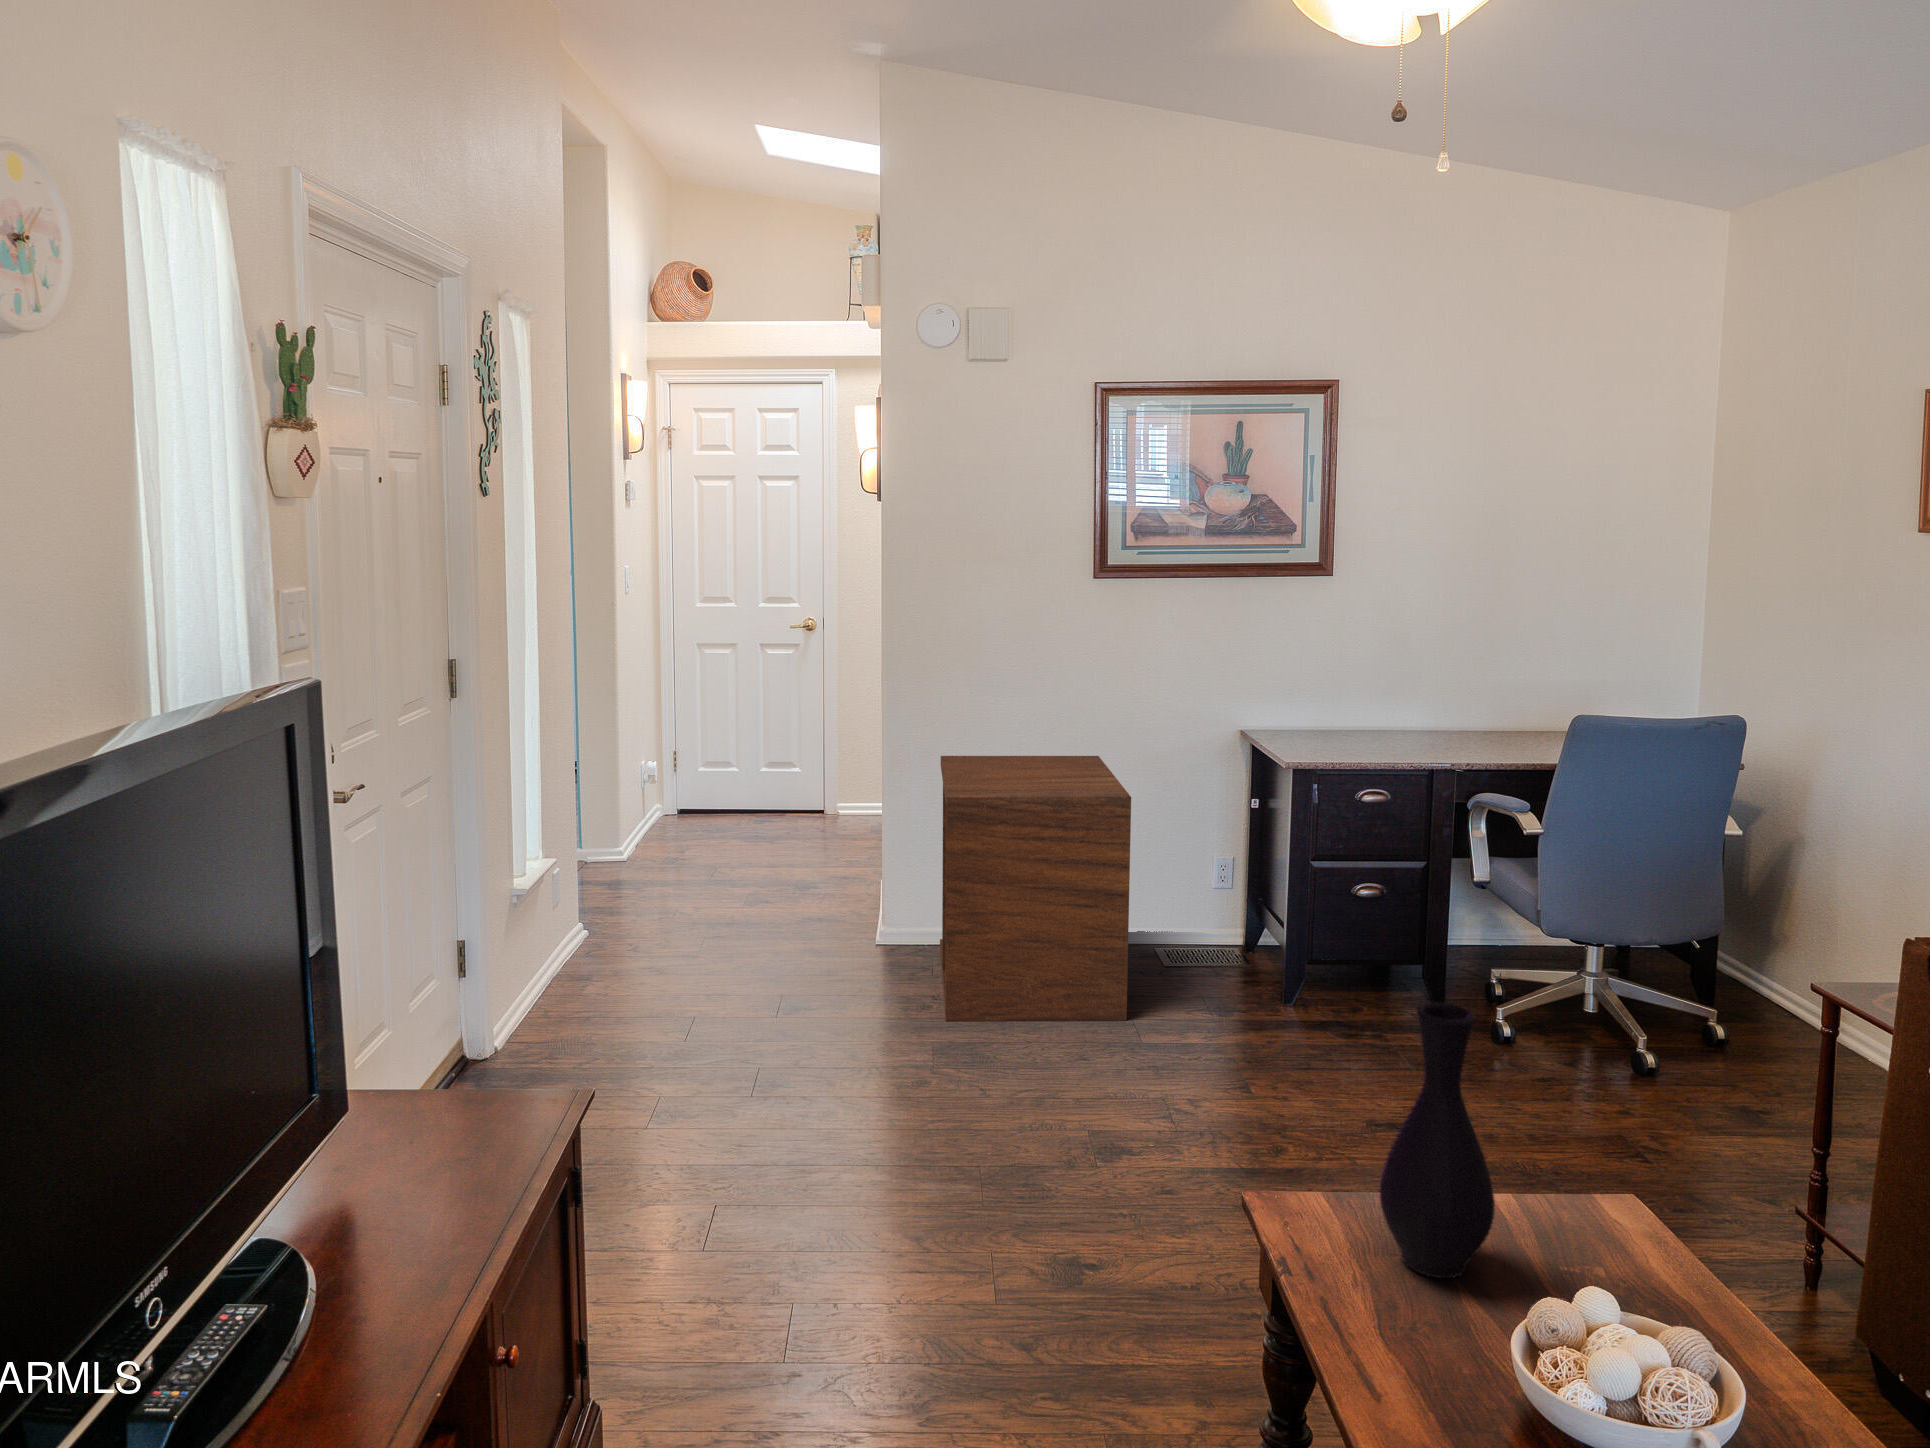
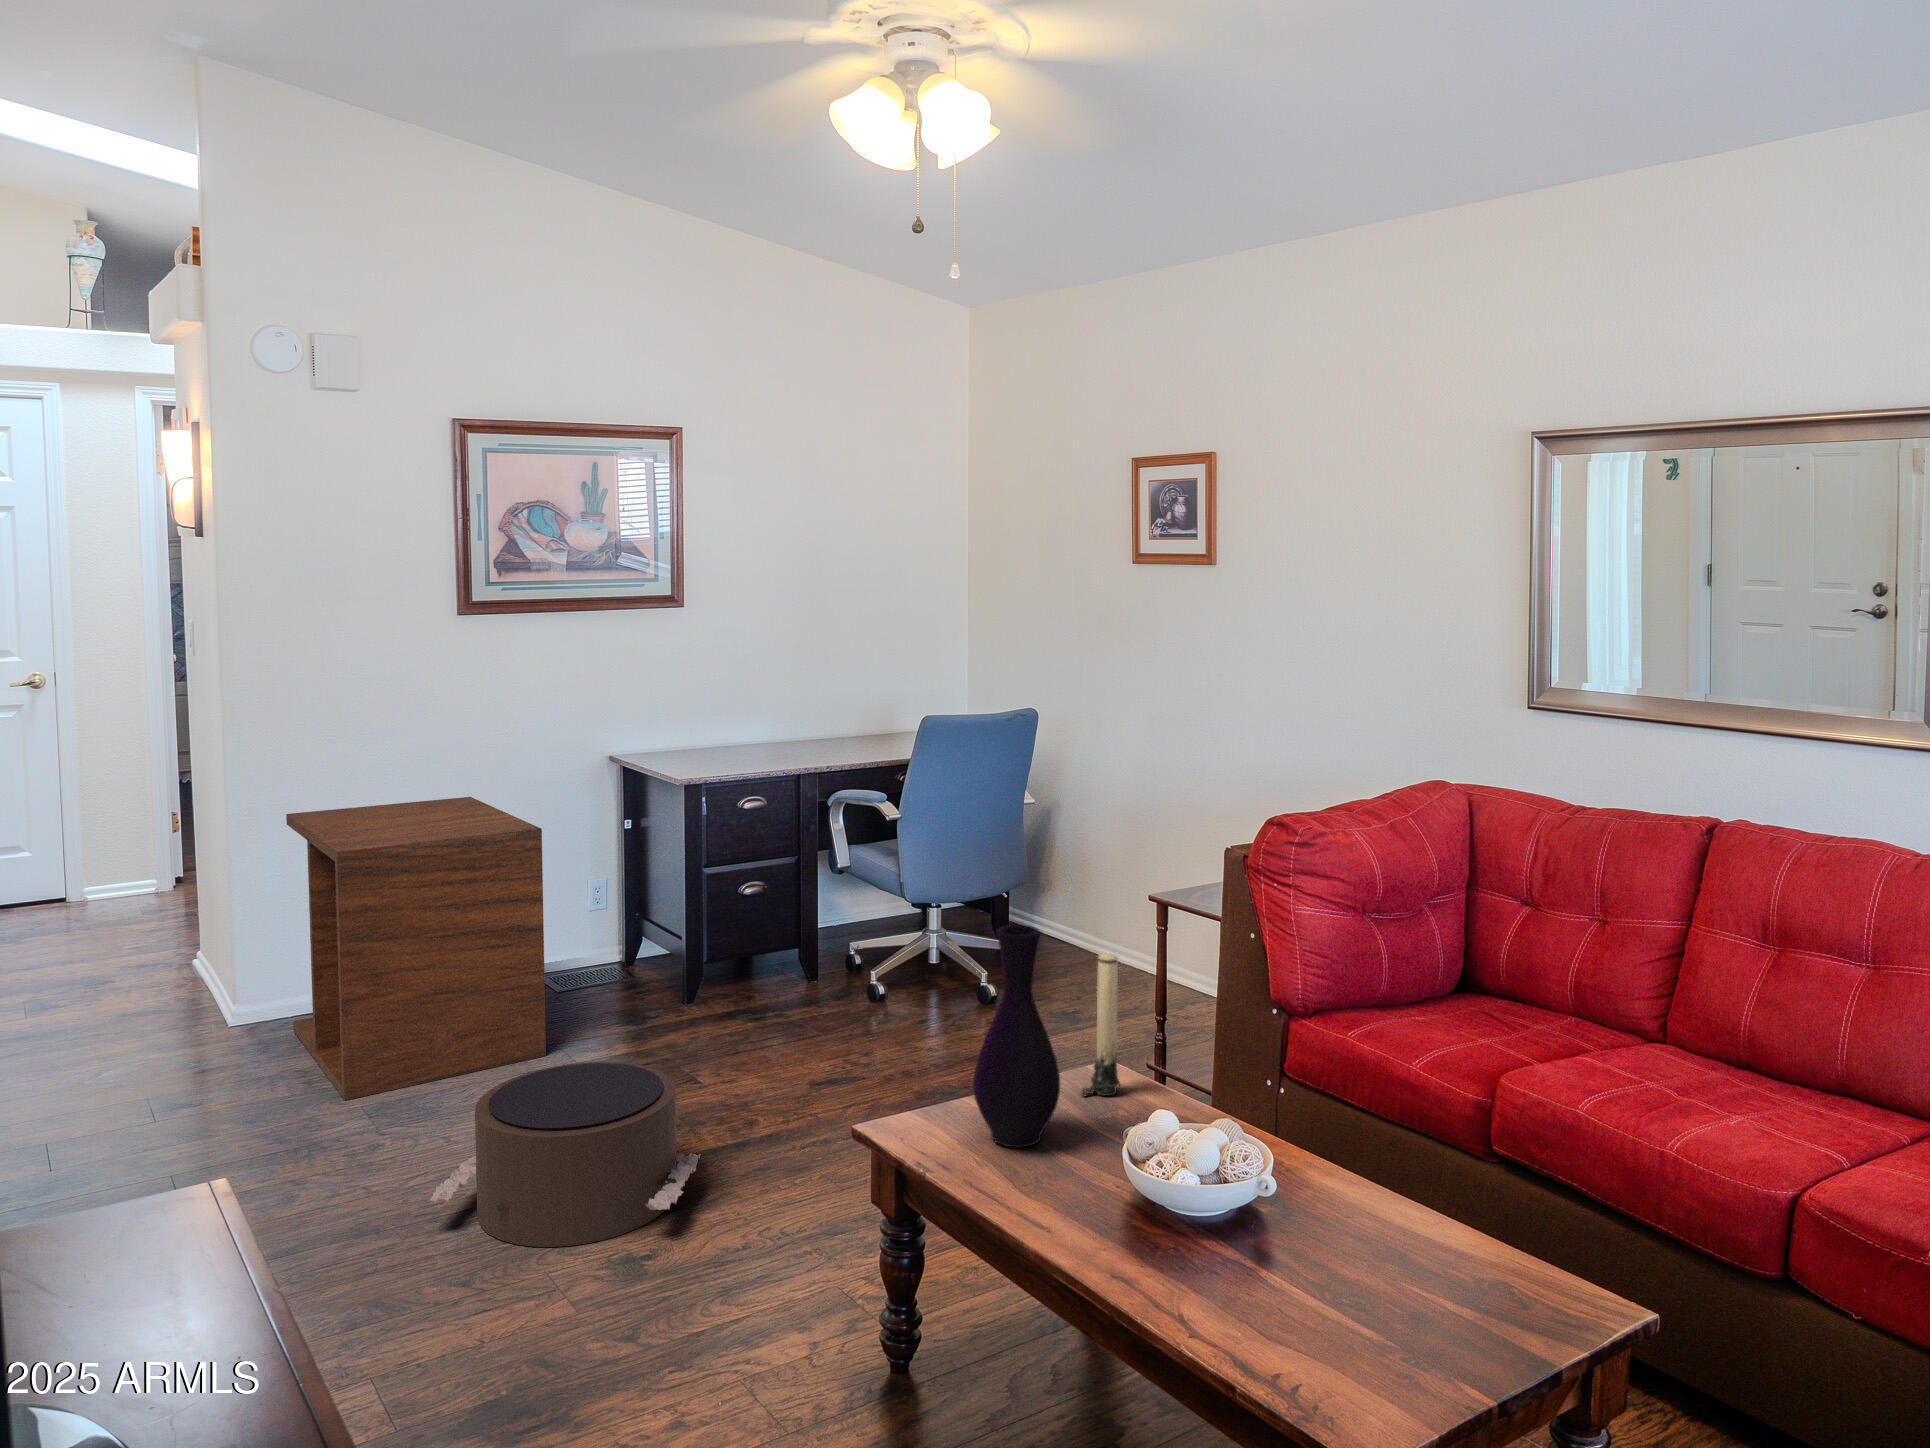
pouf: none [947,1036,1201,1220] -> present [430,1062,701,1247]
candle: none [1561,1063,1627,1249] -> present [1082,954,1120,1096]

